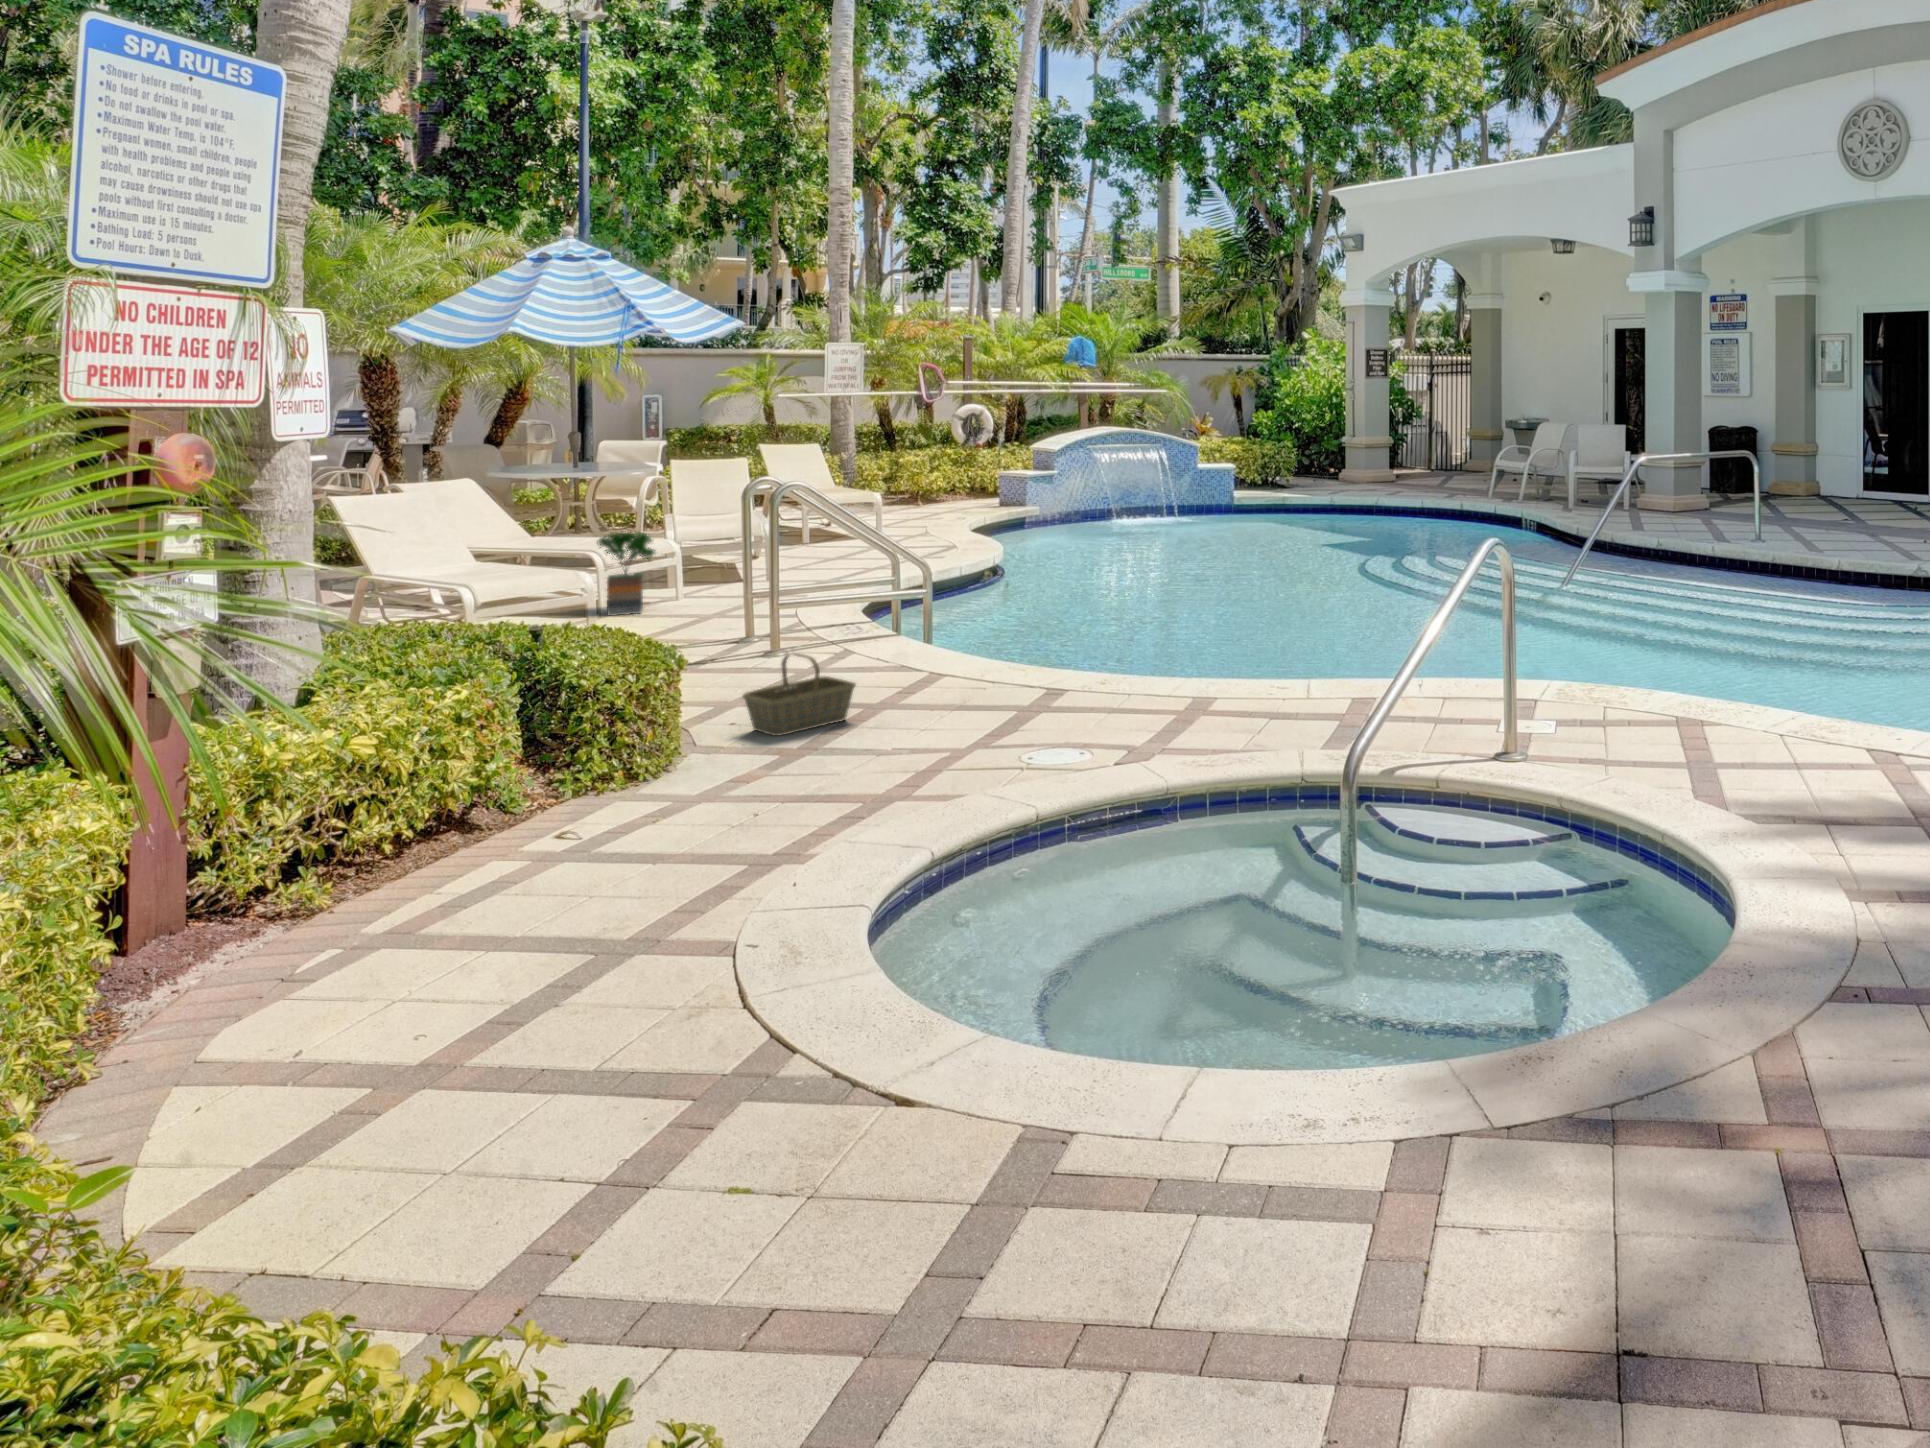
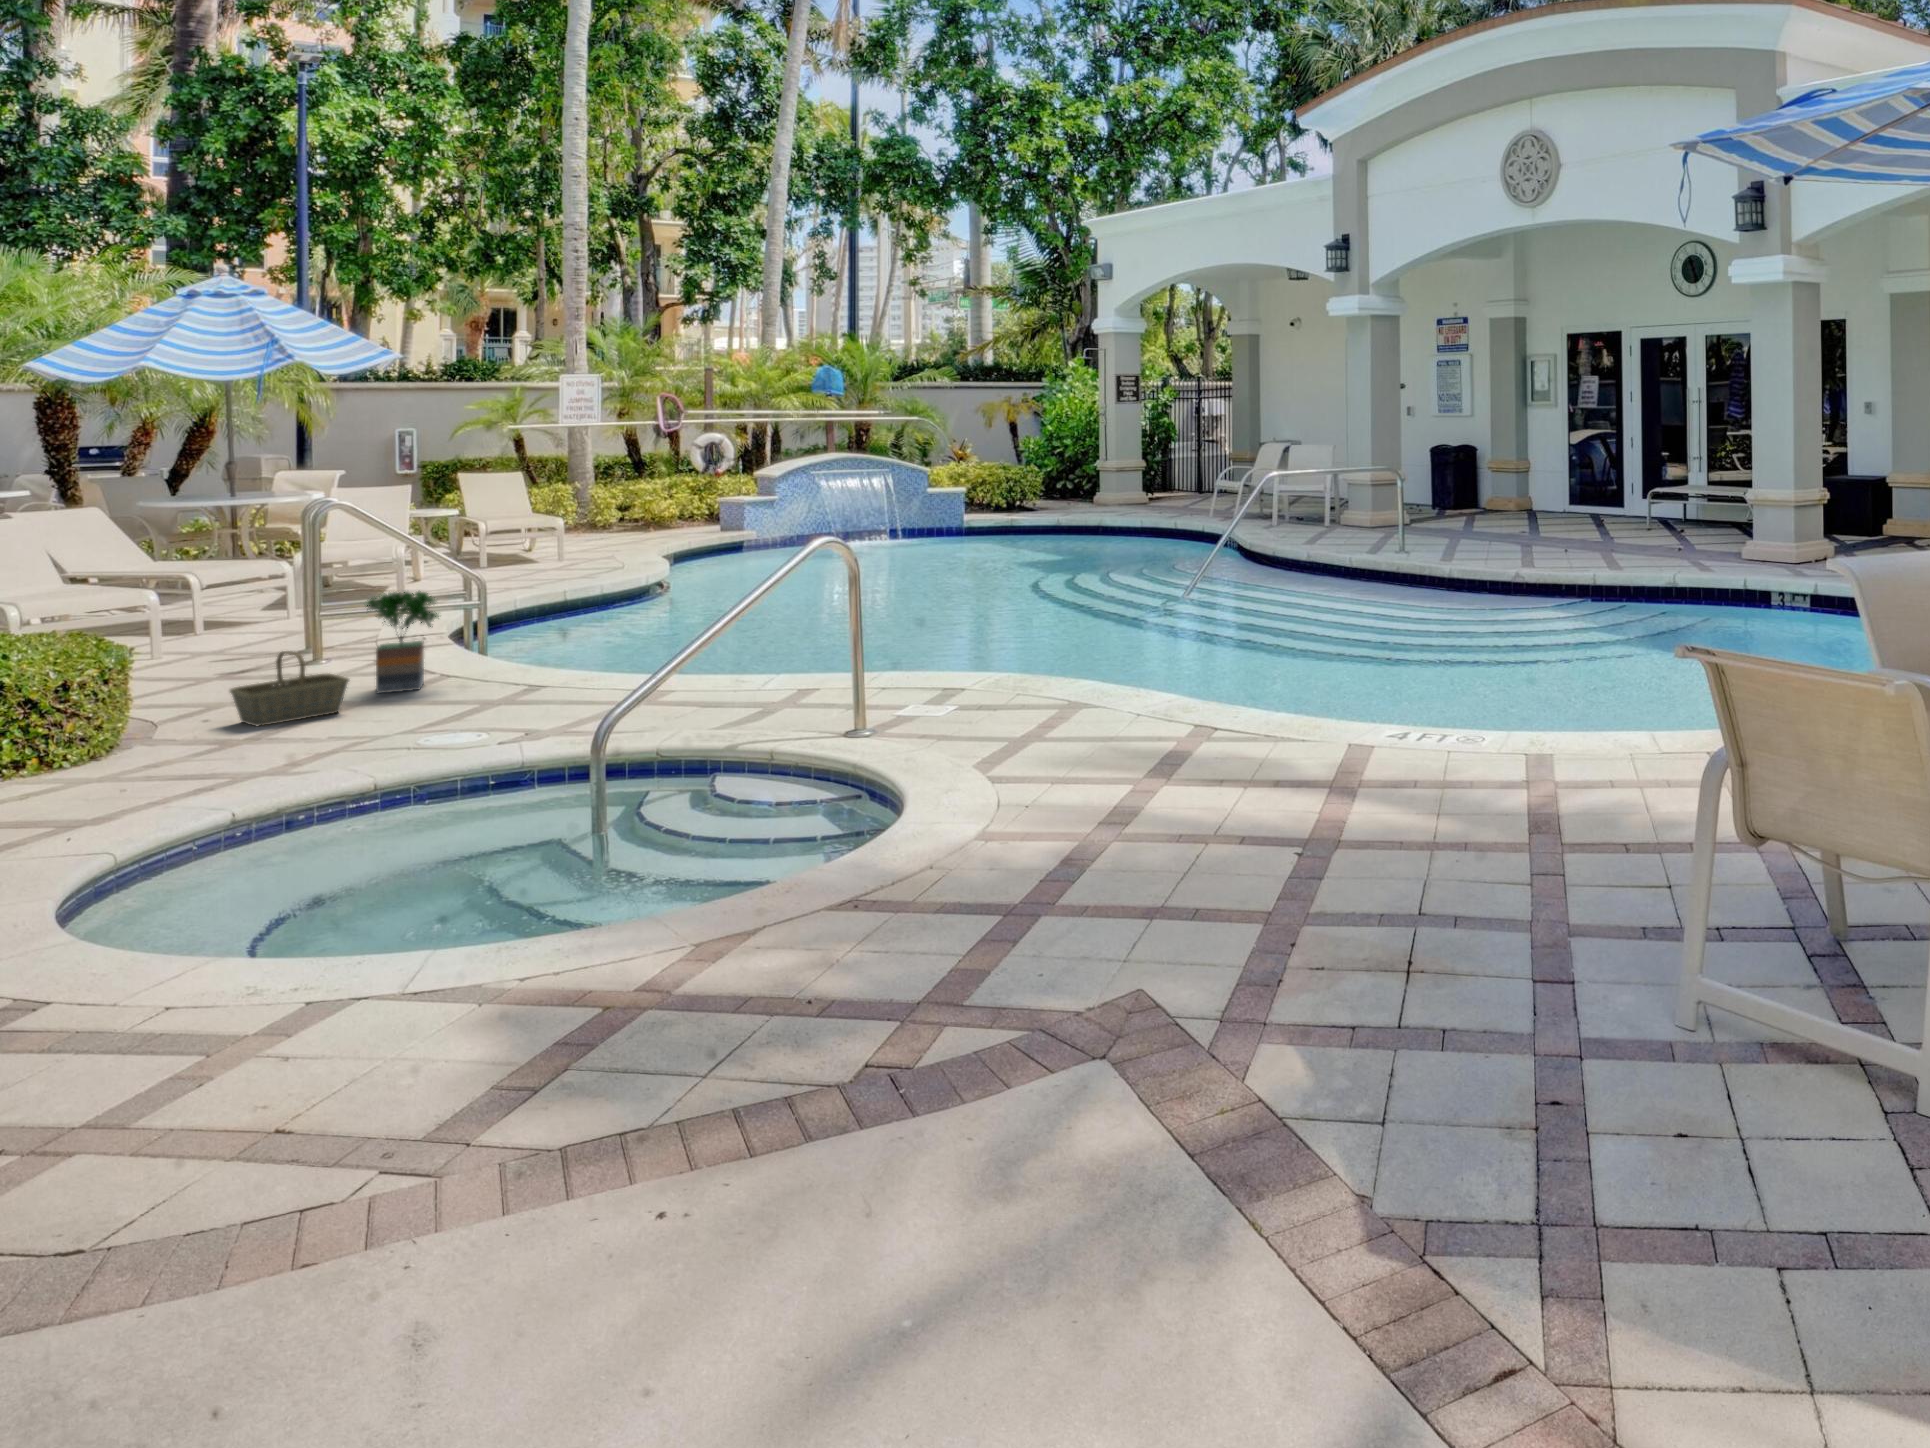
potted tree: present [597,532,656,616] -> present [365,591,439,693]

